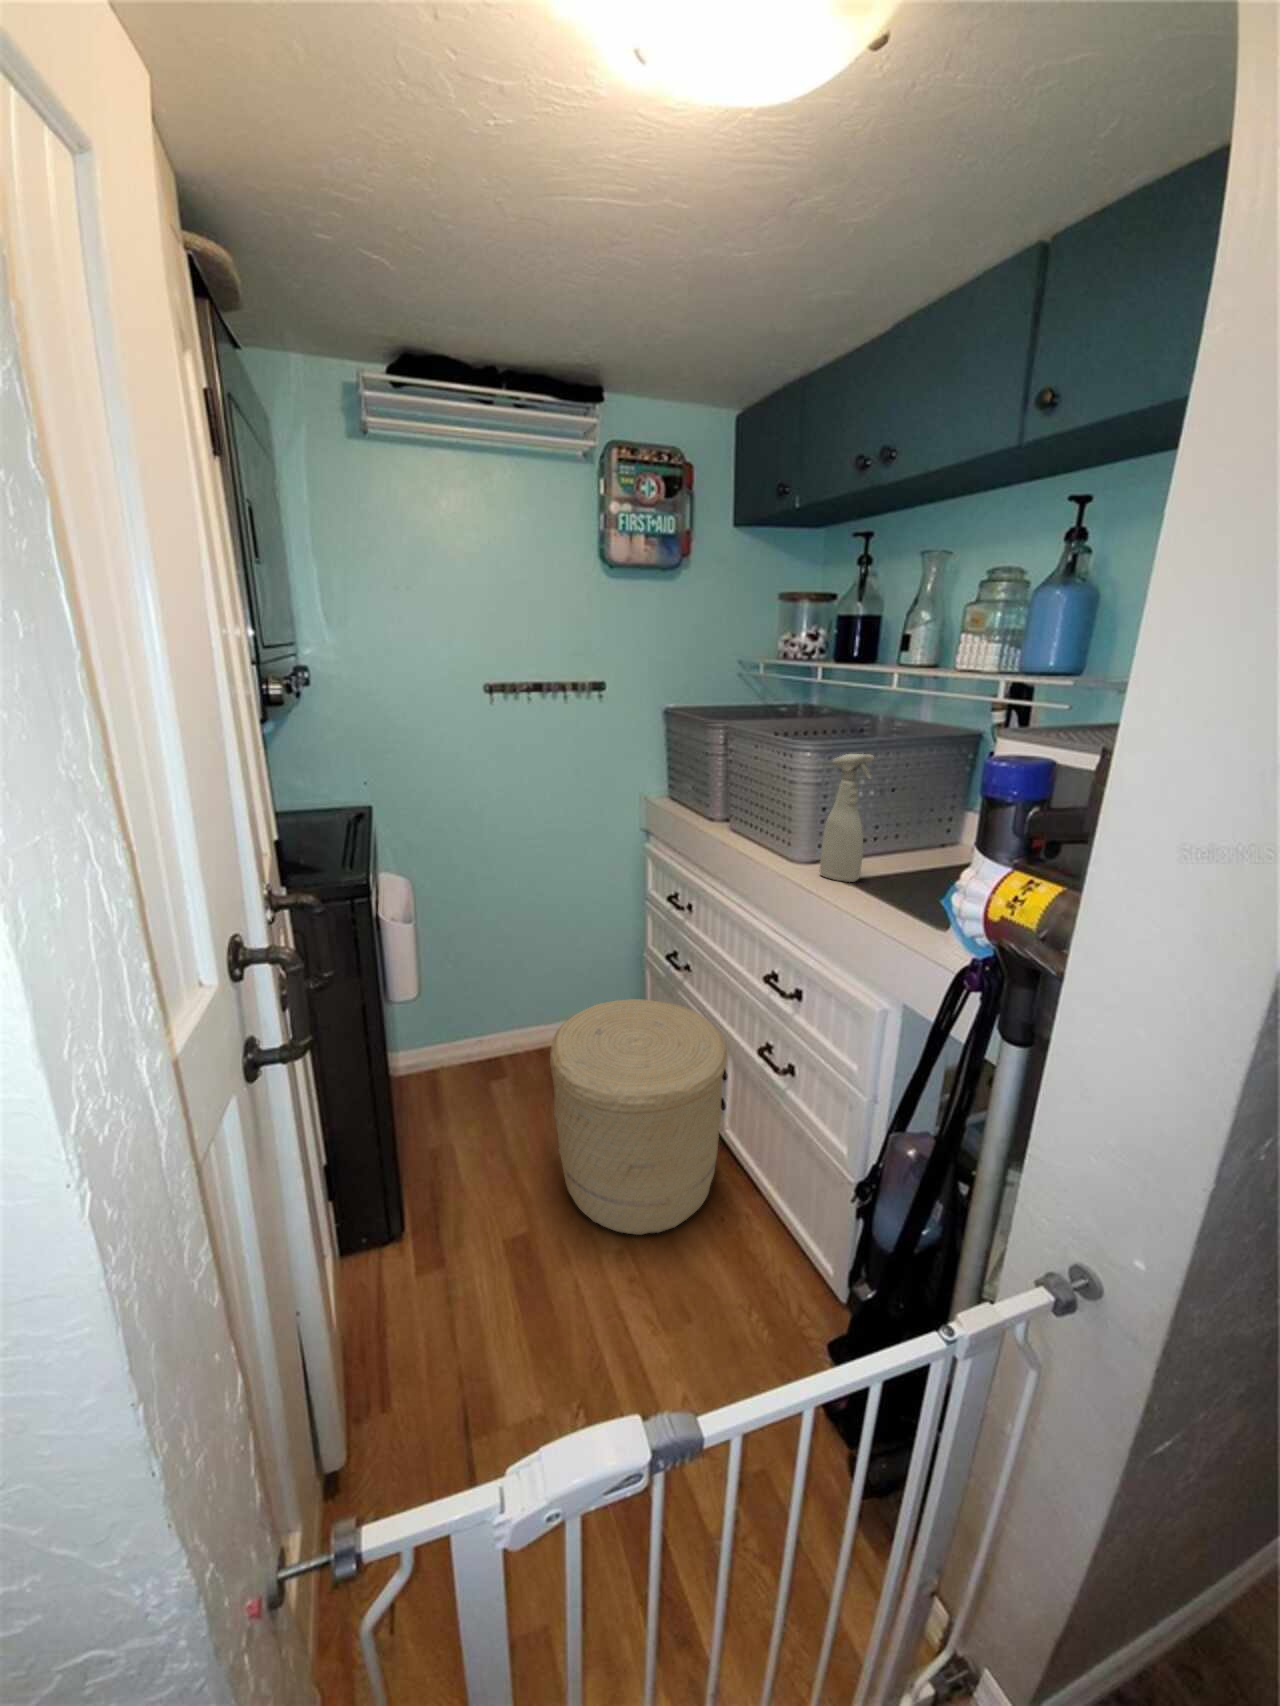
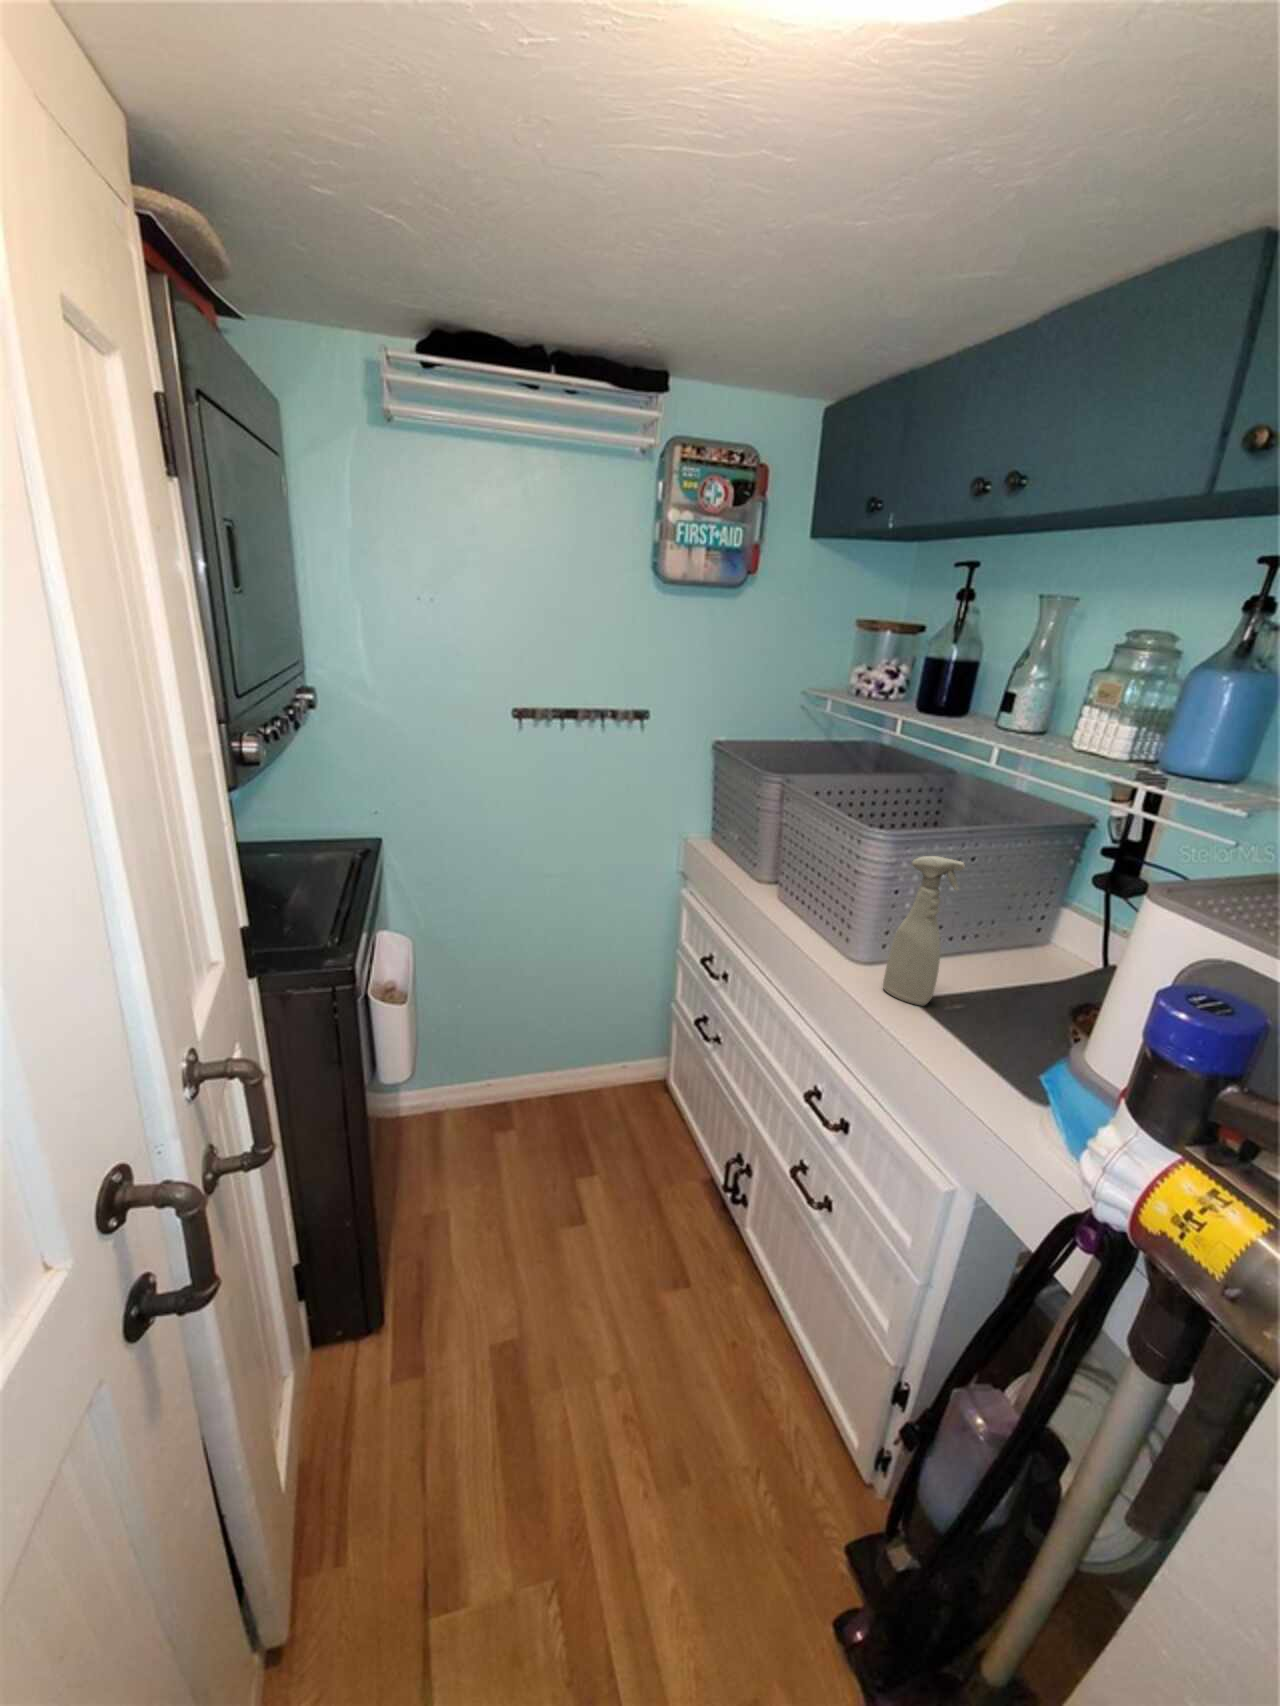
woven basket: present [550,999,727,1235] -> none [555,1078,754,1356]

